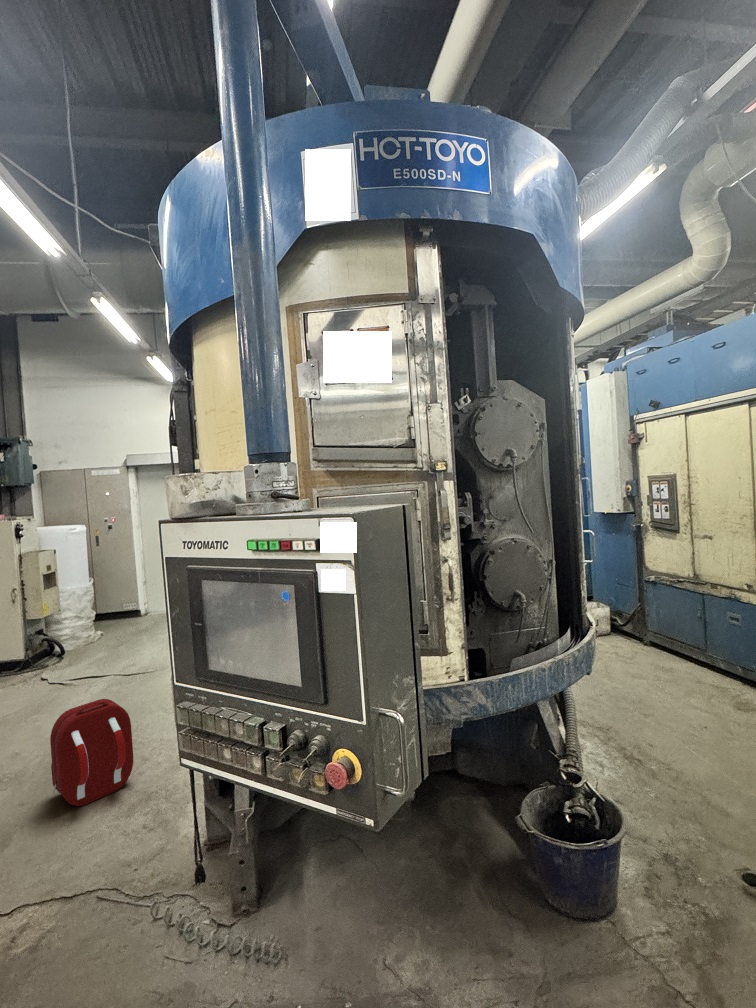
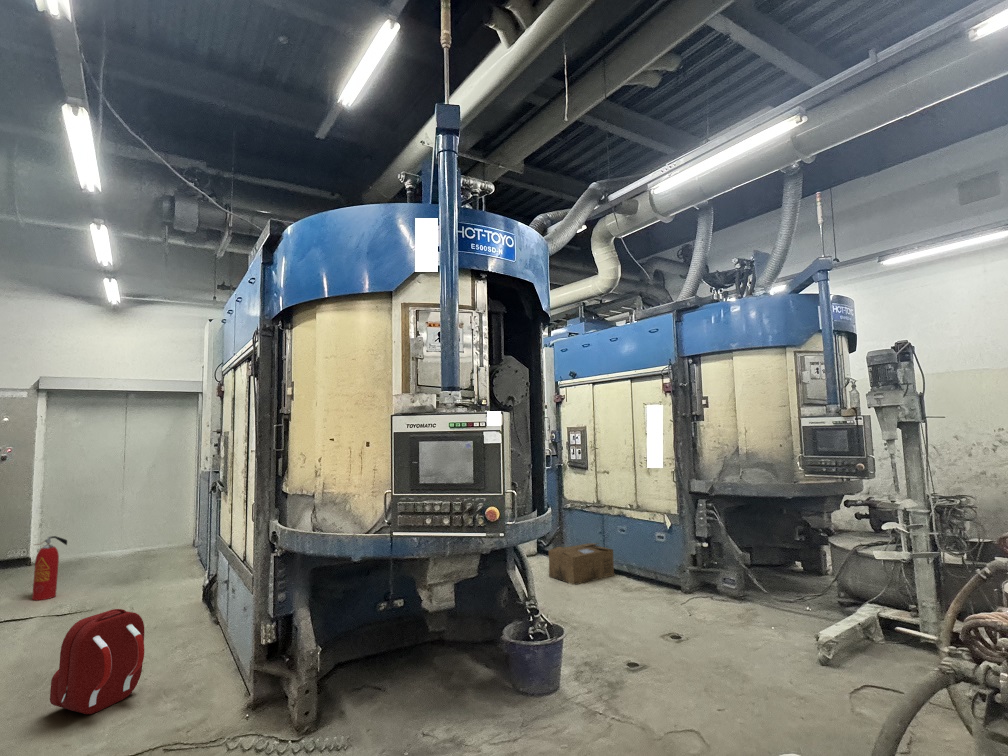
fire extinguisher: none [120,597,145,651] -> present [32,536,67,600]
cardboard box: none [620,631,722,690] -> present [549,543,614,585]

